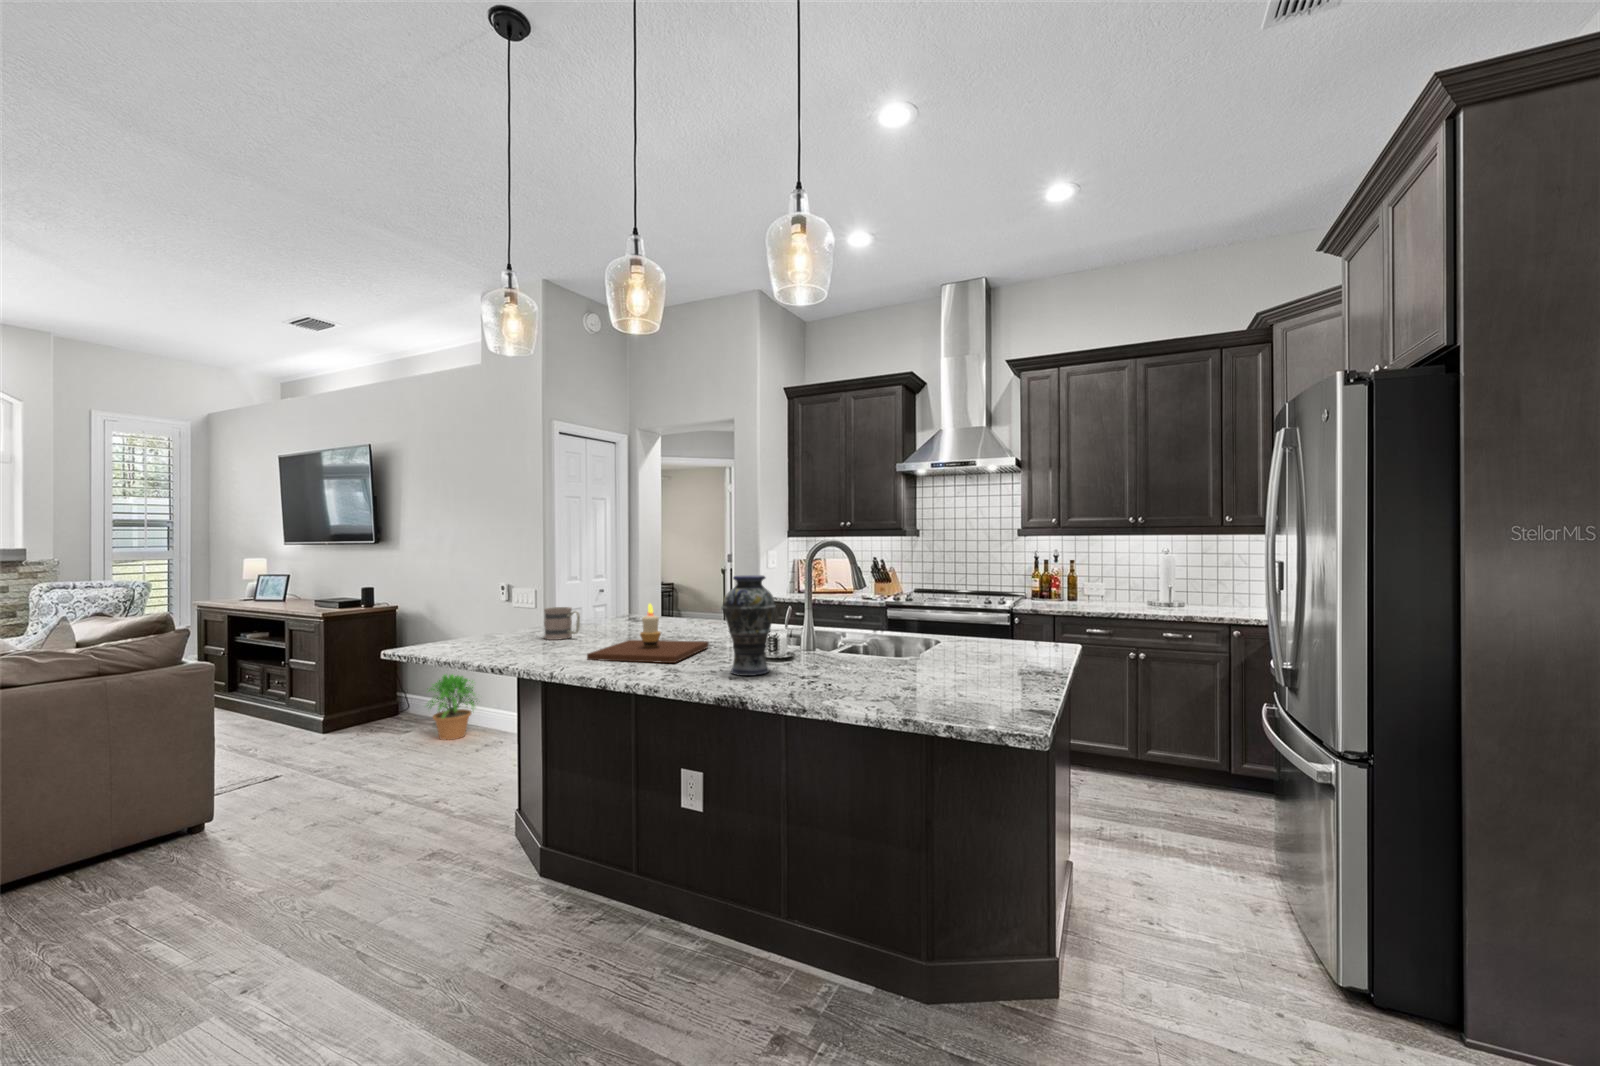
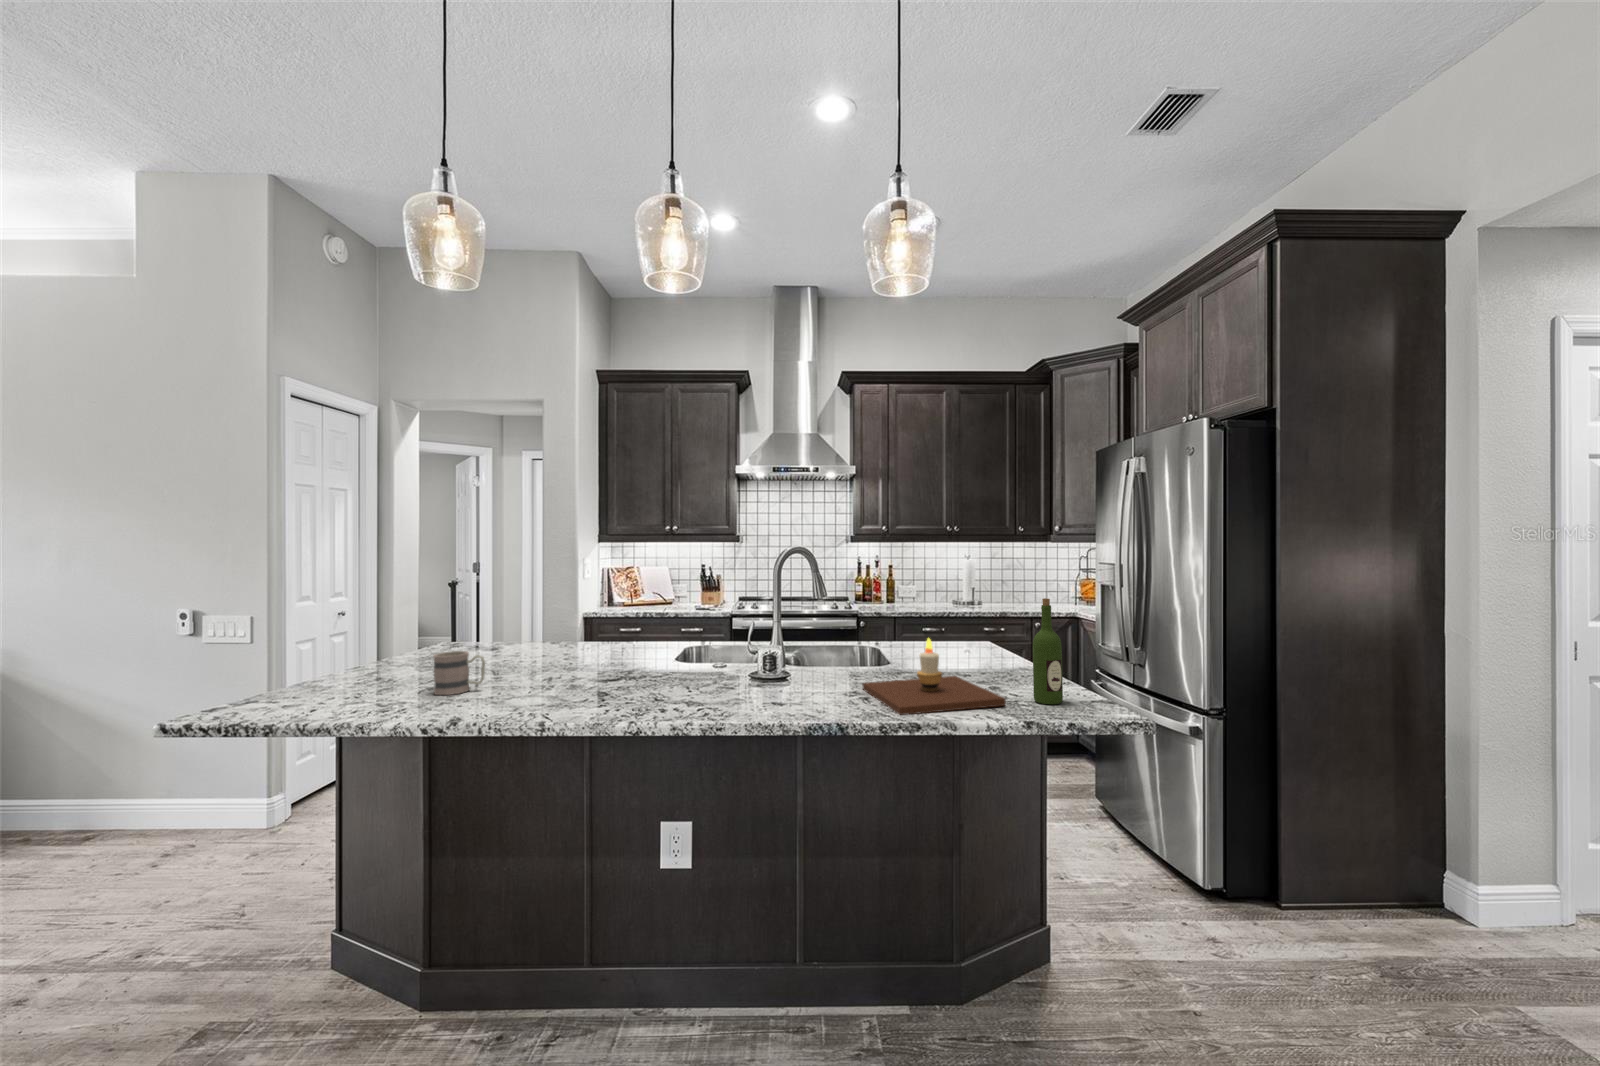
vase: present [722,575,776,676] -> none [741,601,799,712]
wine bottle: none [1003,585,1035,701] -> present [1033,598,1063,704]
candle: present [587,604,709,663] -> present [863,638,1006,715]
potted plant: present [427,675,475,740] -> none [78,756,182,854]

